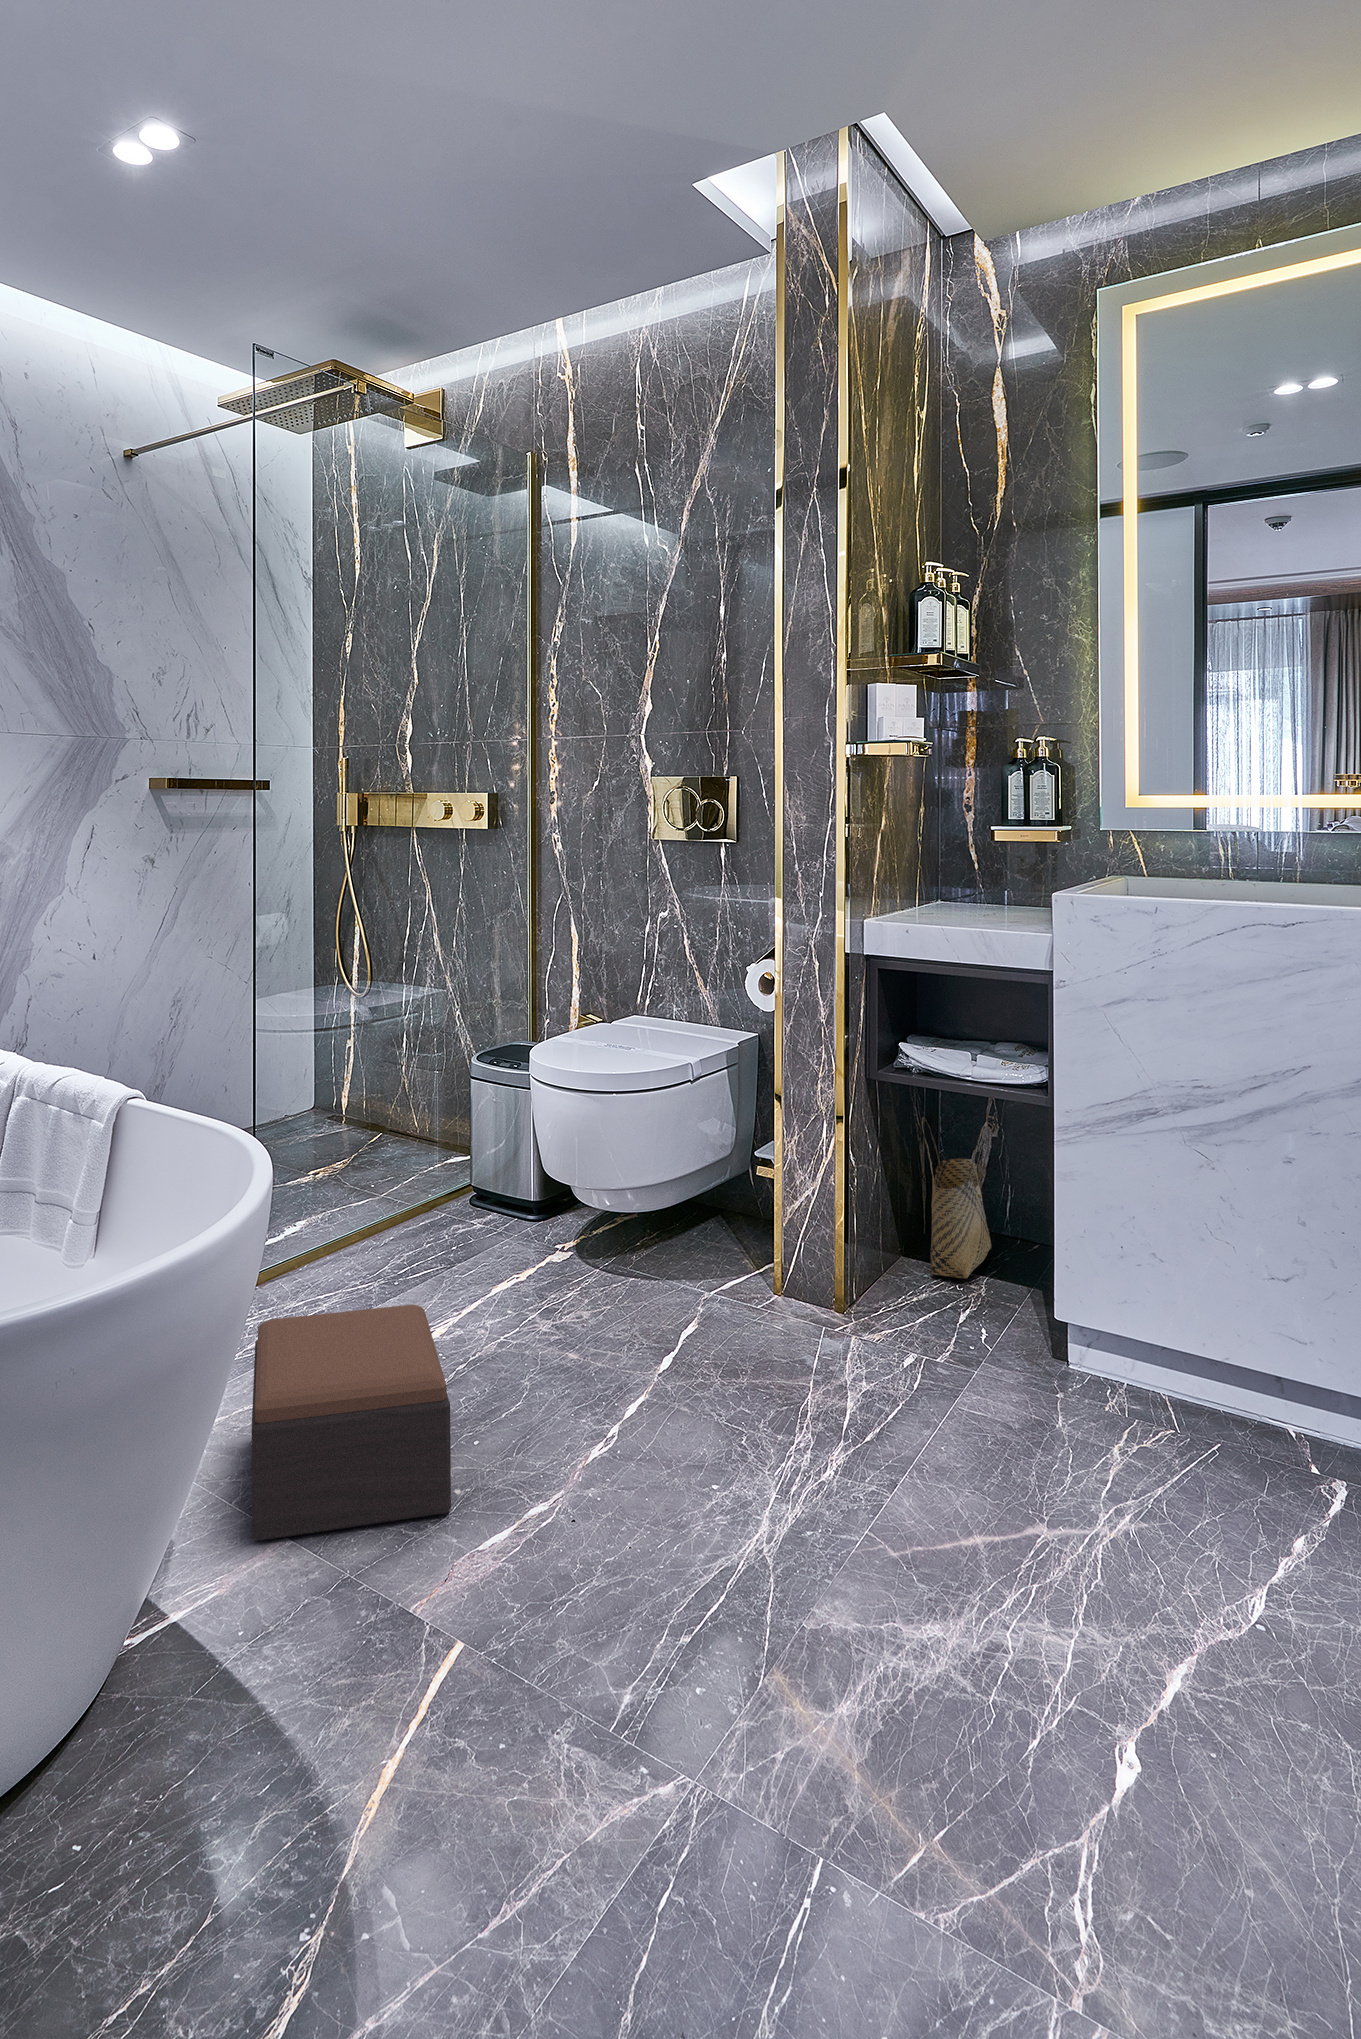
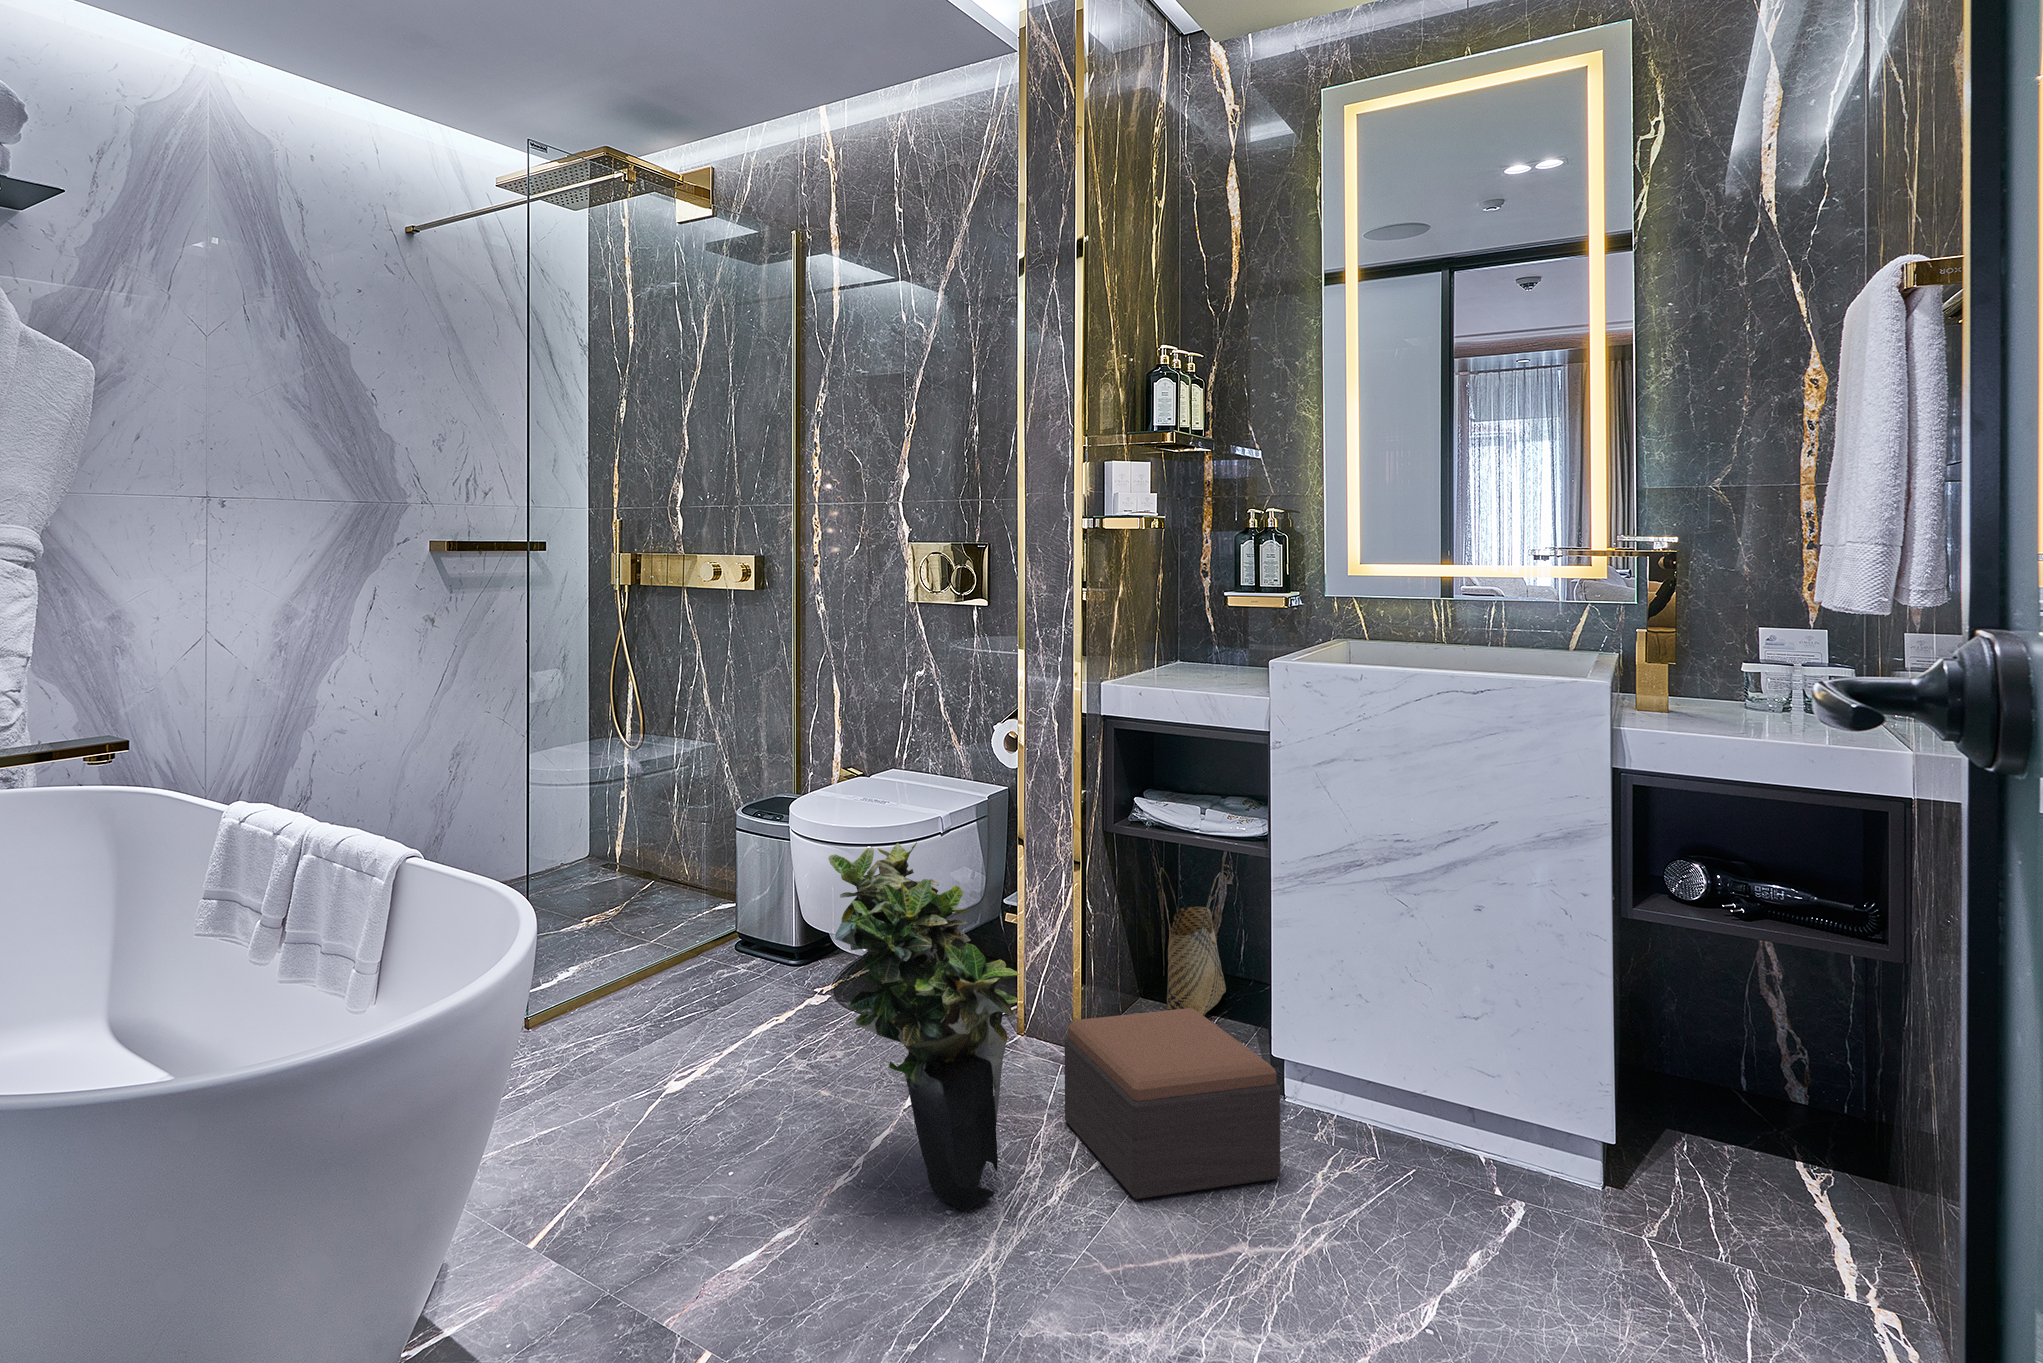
potted plant: none [579,1085,791,1489] -> present [828,842,1019,1212]
footstool: present [252,1305,451,1541] -> present [1065,1008,1280,1199]

